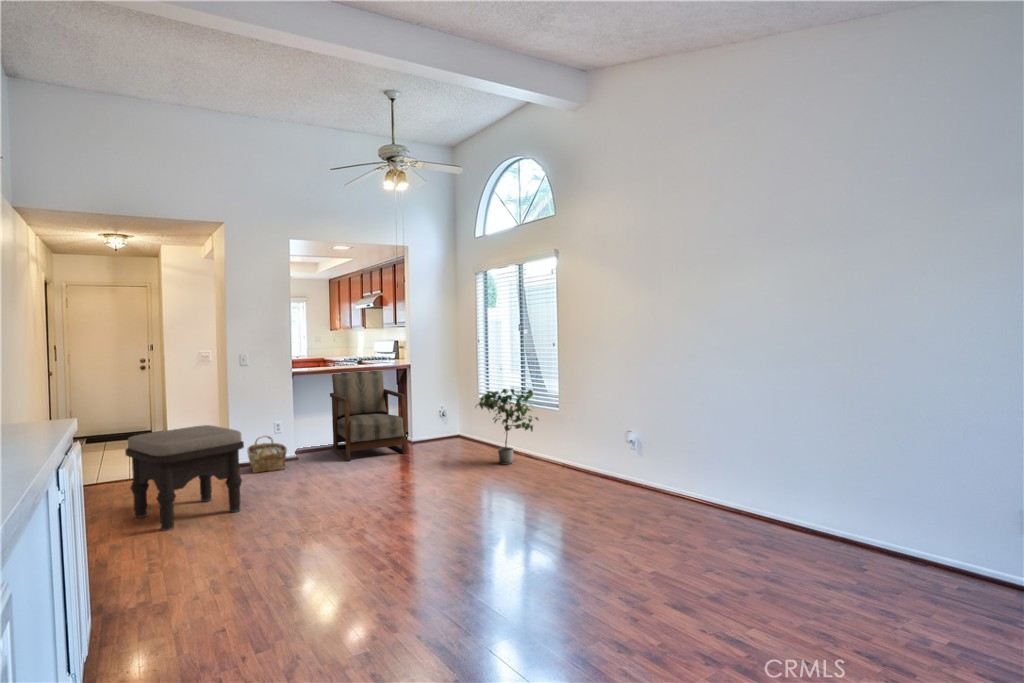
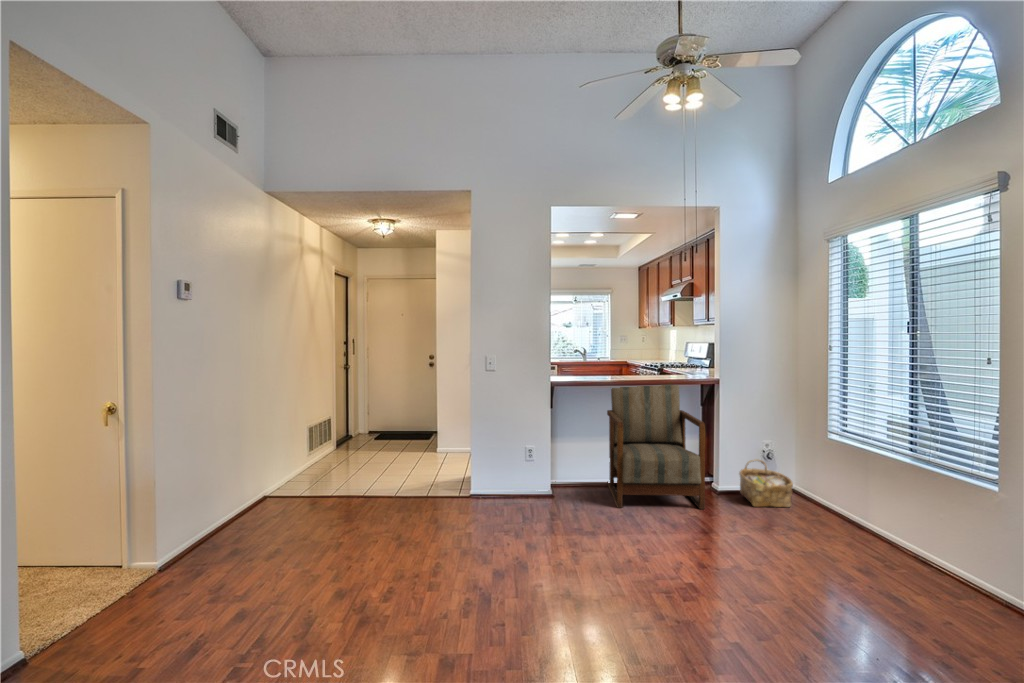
potted plant: present [477,389,538,464] -> none [815,432,942,565]
ottoman: present [125,425,244,531] -> none [335,443,456,578]
woven basket: present [247,436,287,473] -> present [739,459,793,507]

